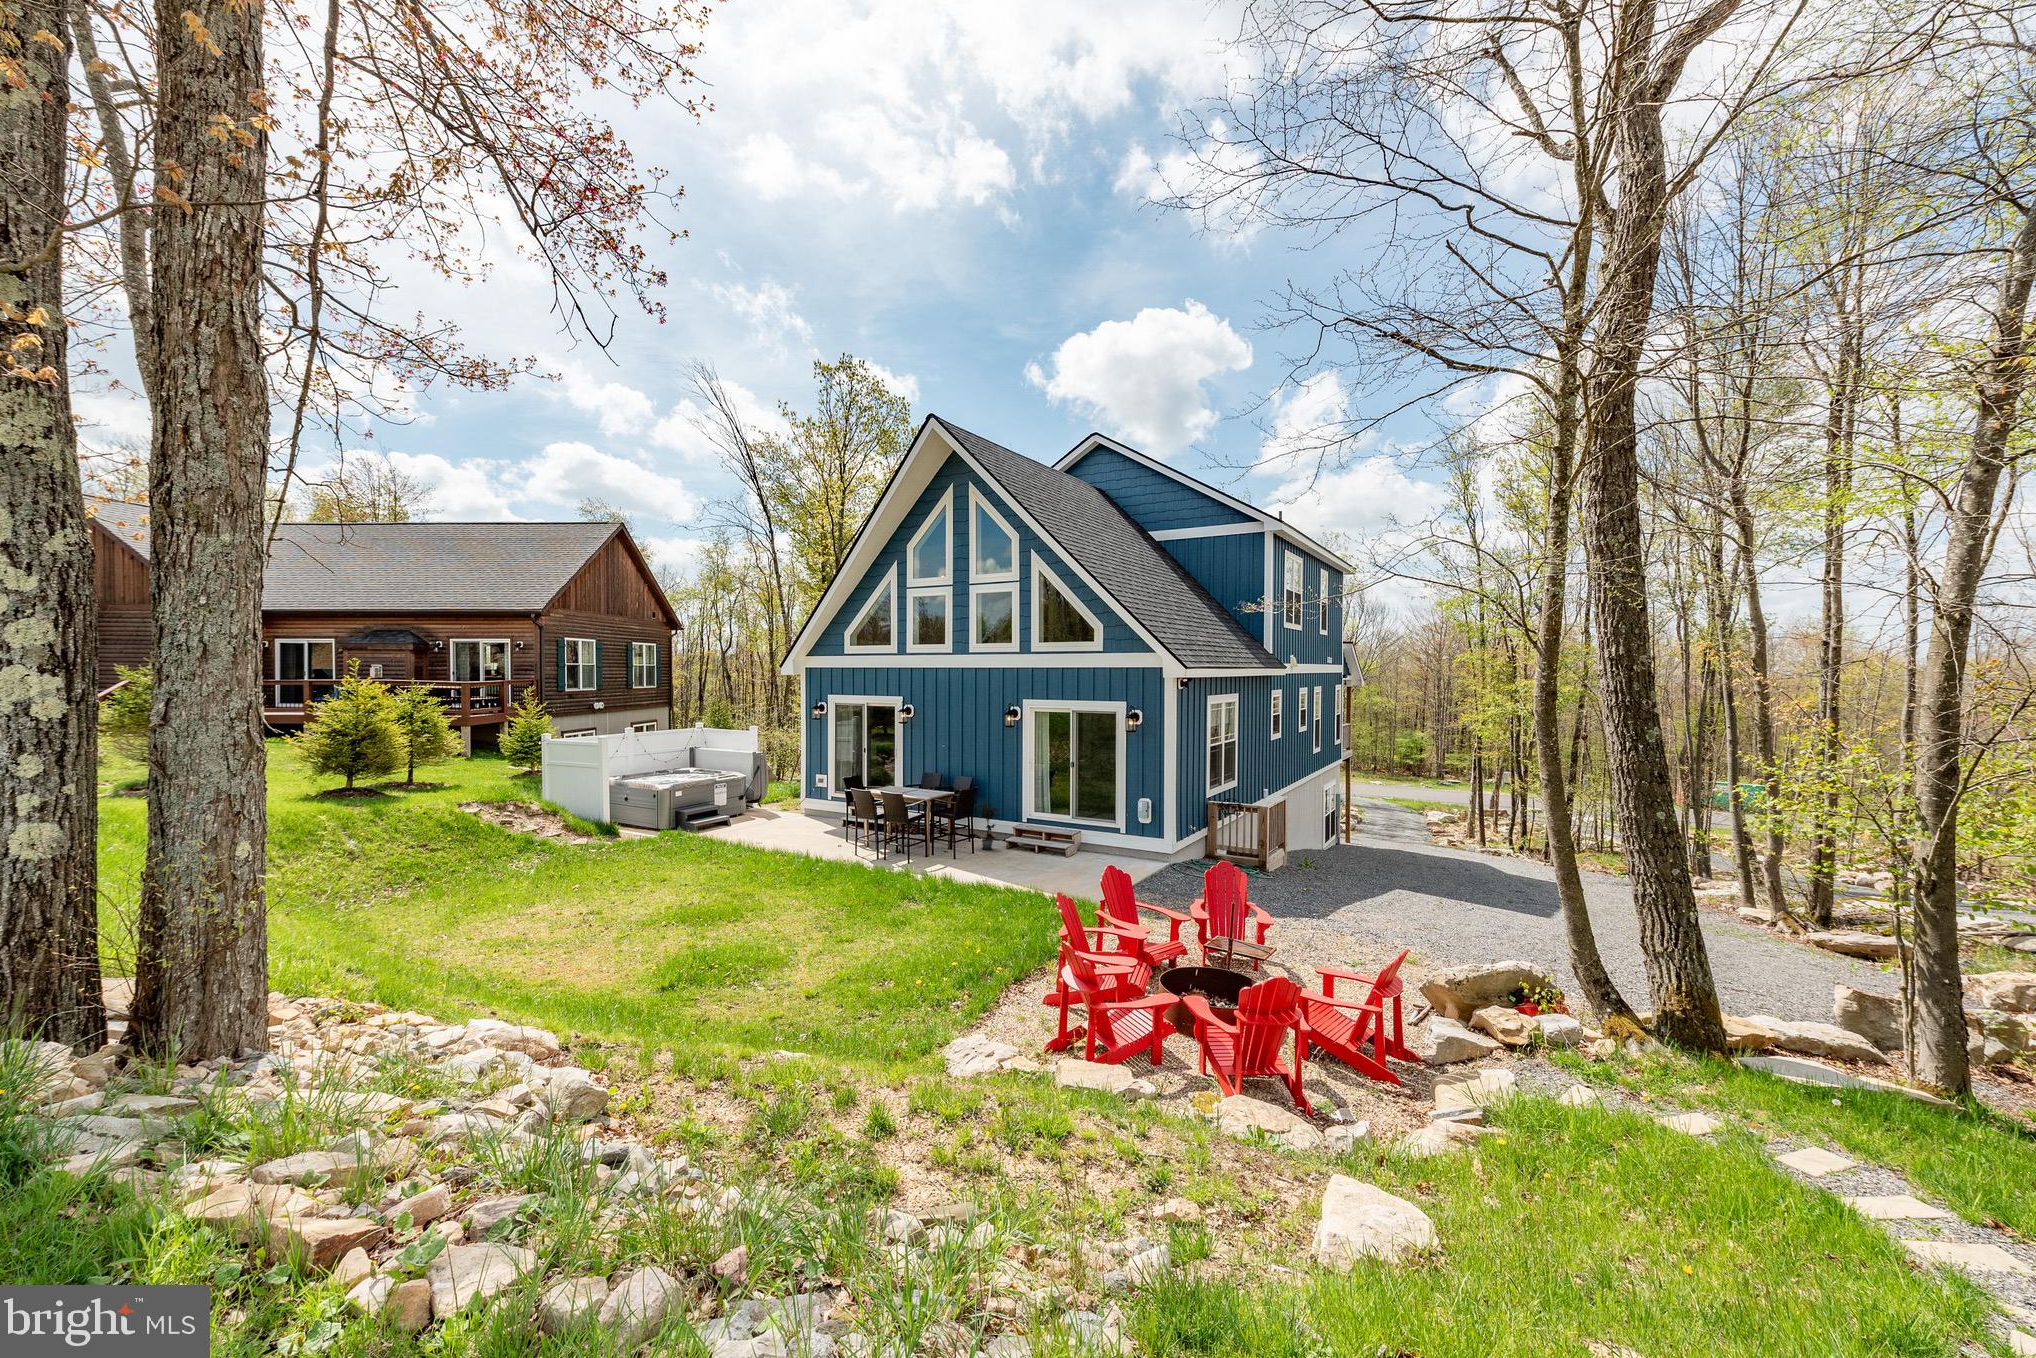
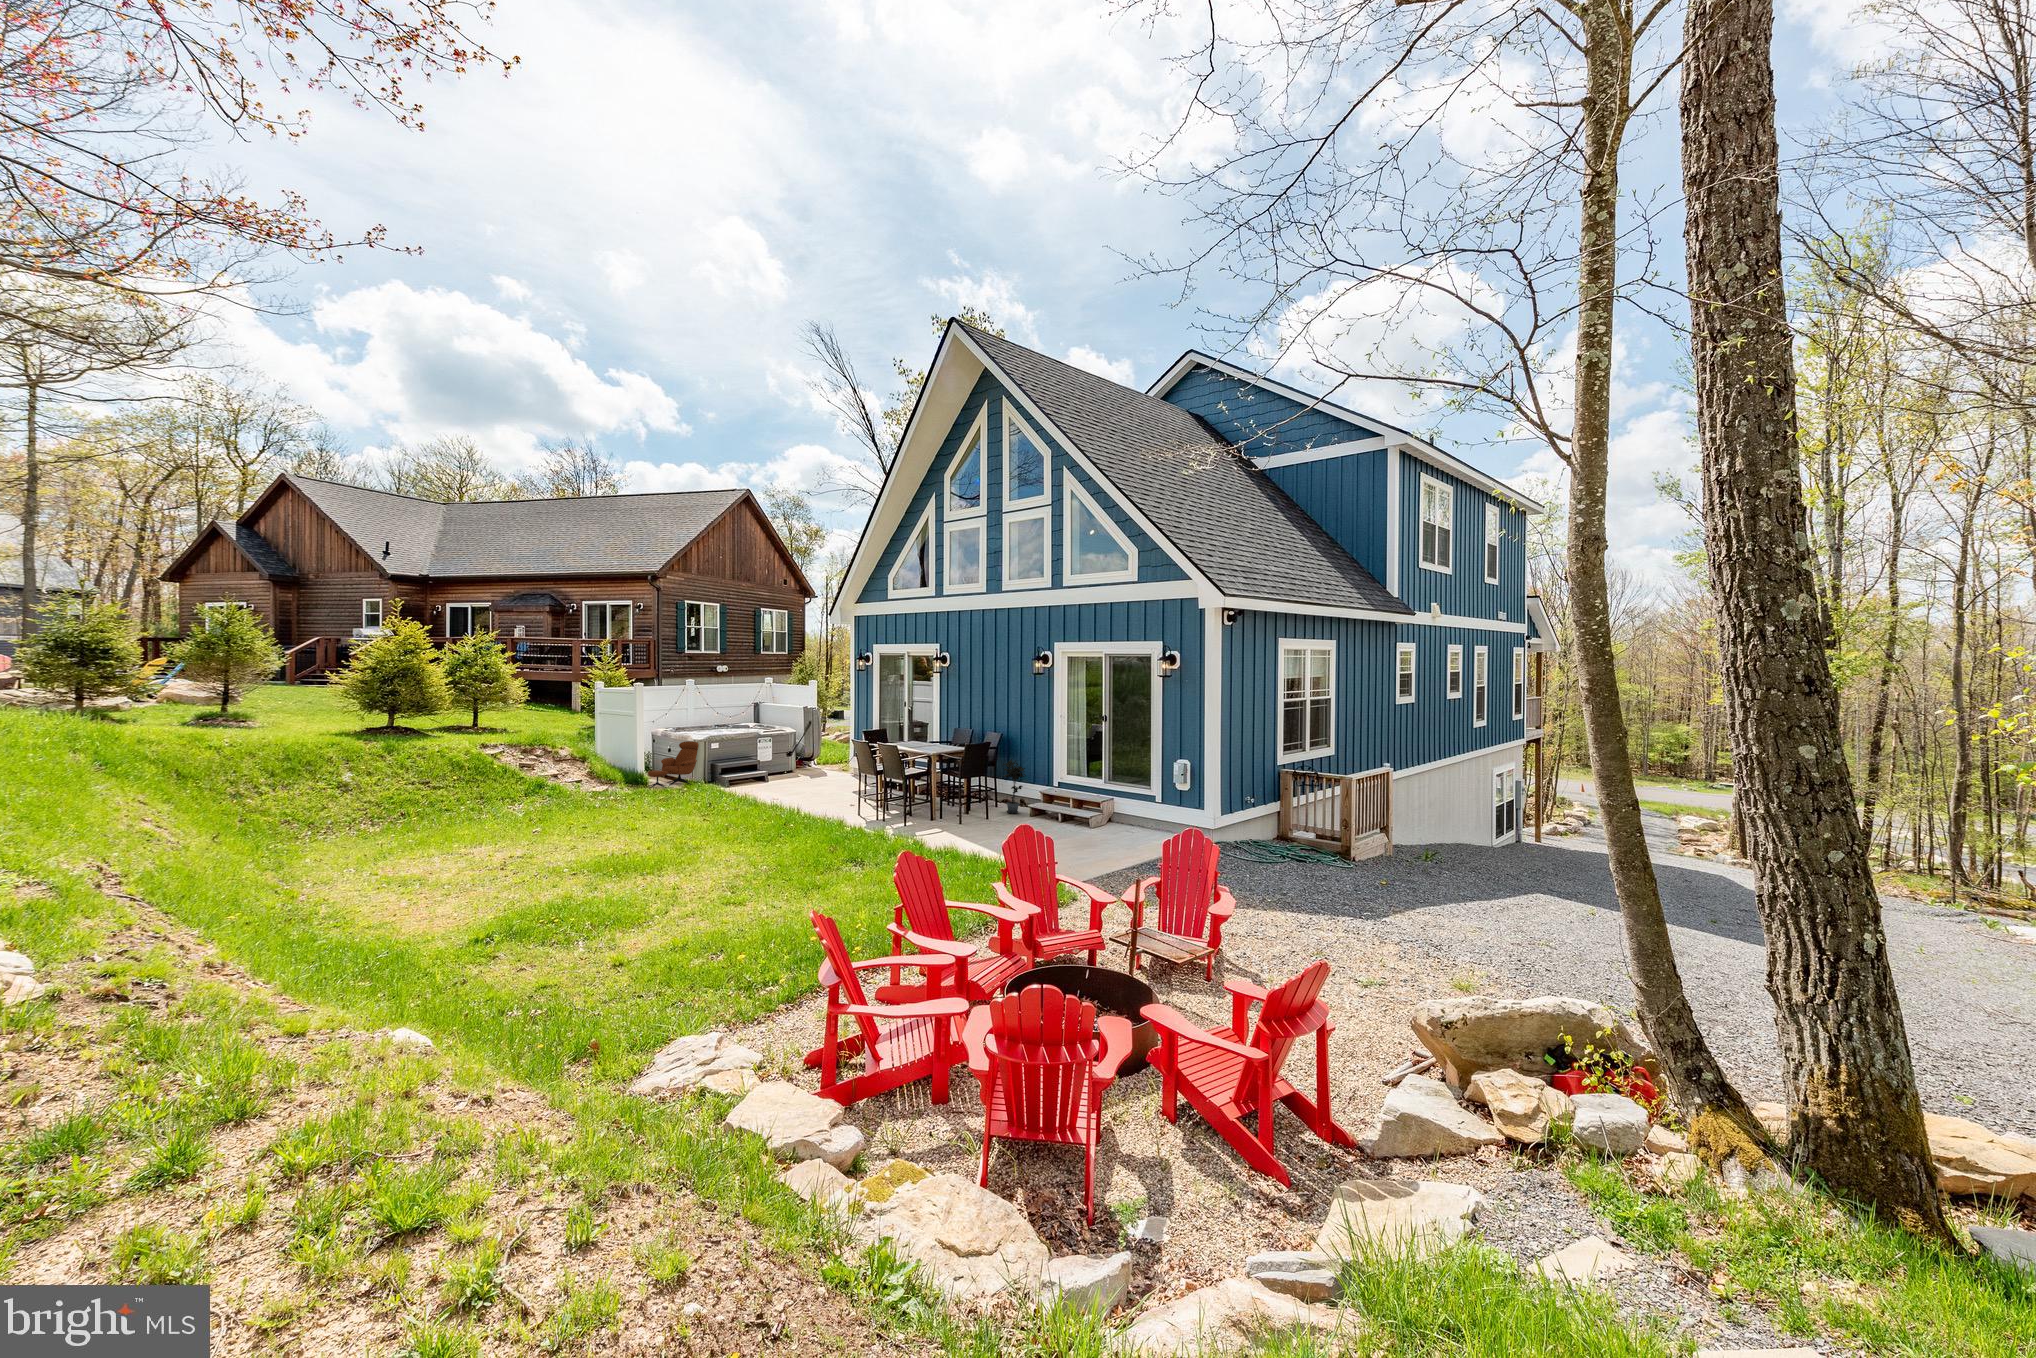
lounge chair: none [617,795,664,845] -> present [648,741,699,788]

